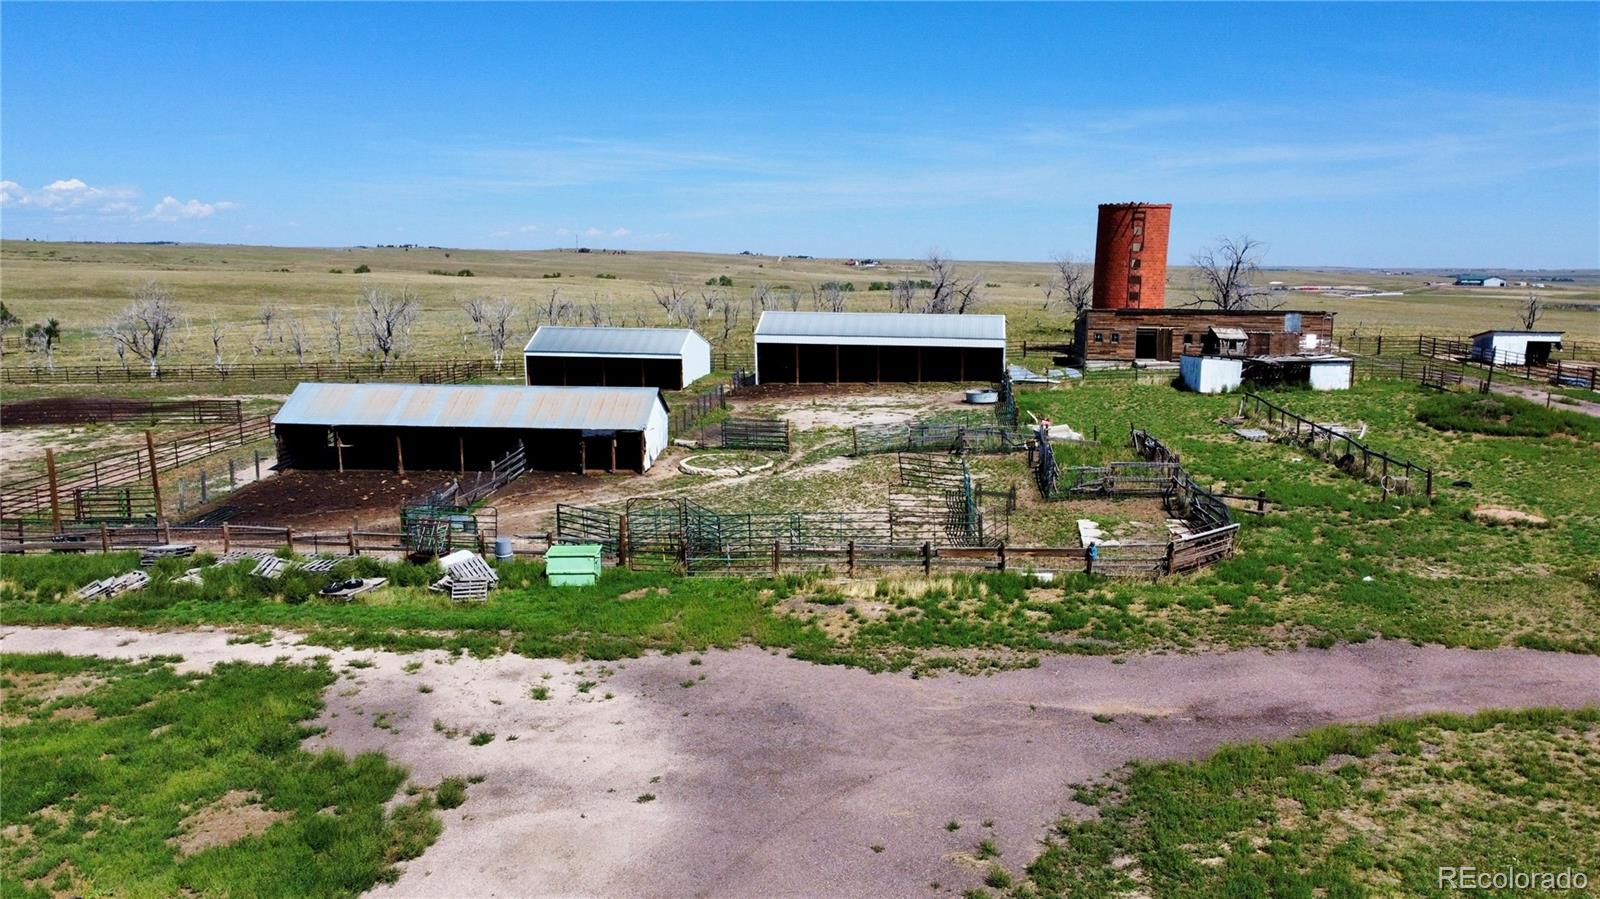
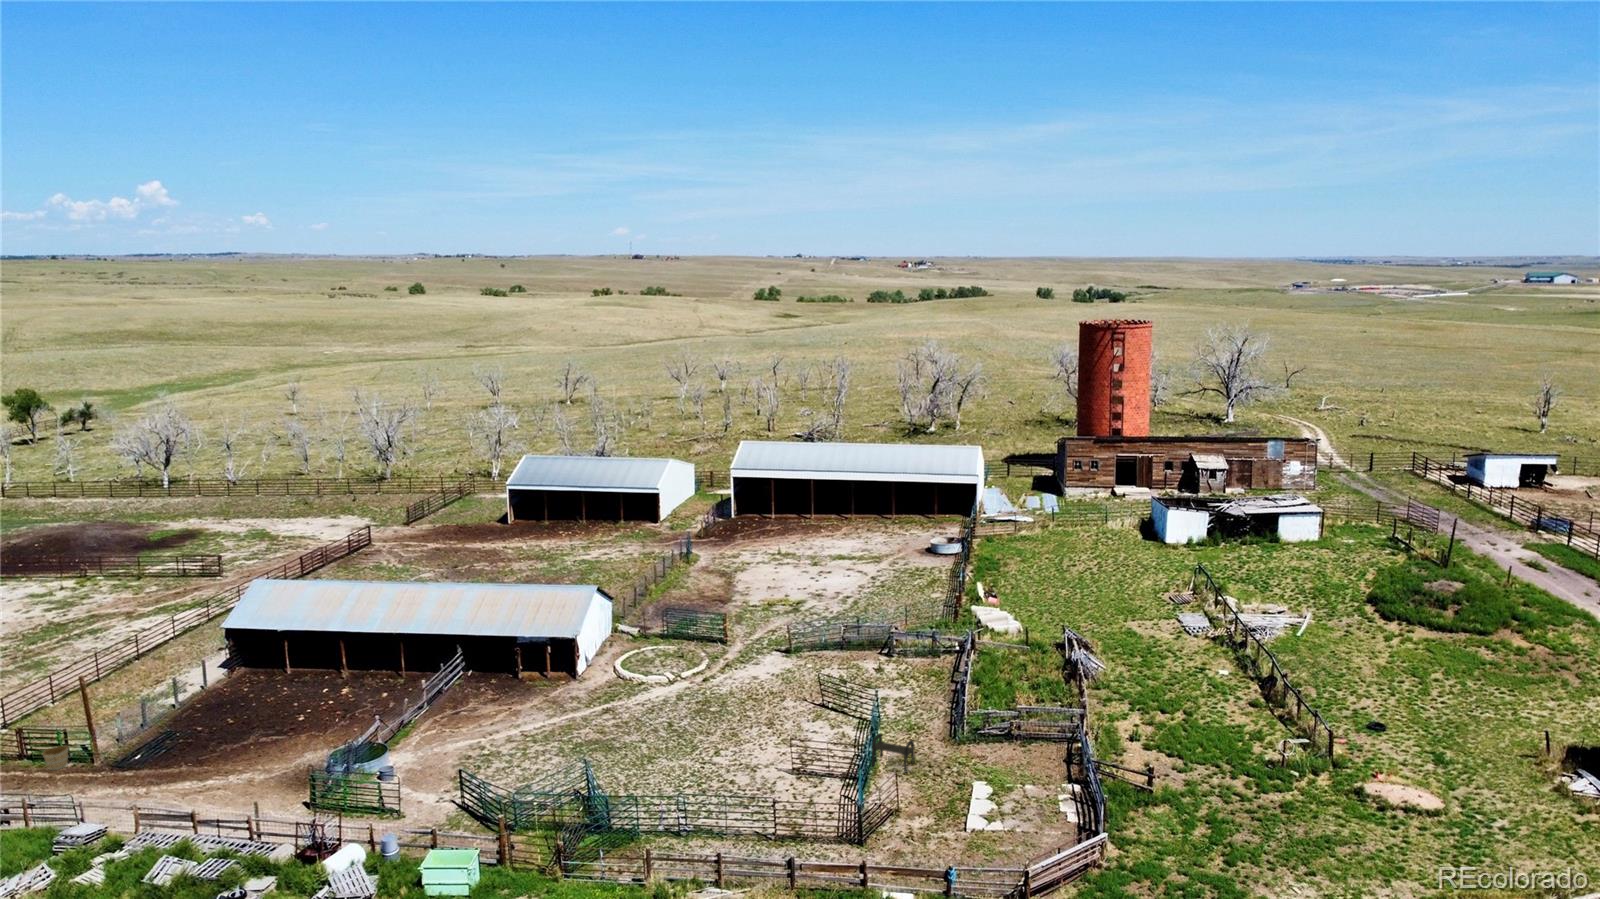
wooden bucket: none [102,503,130,526] -> present [43,746,69,770]

